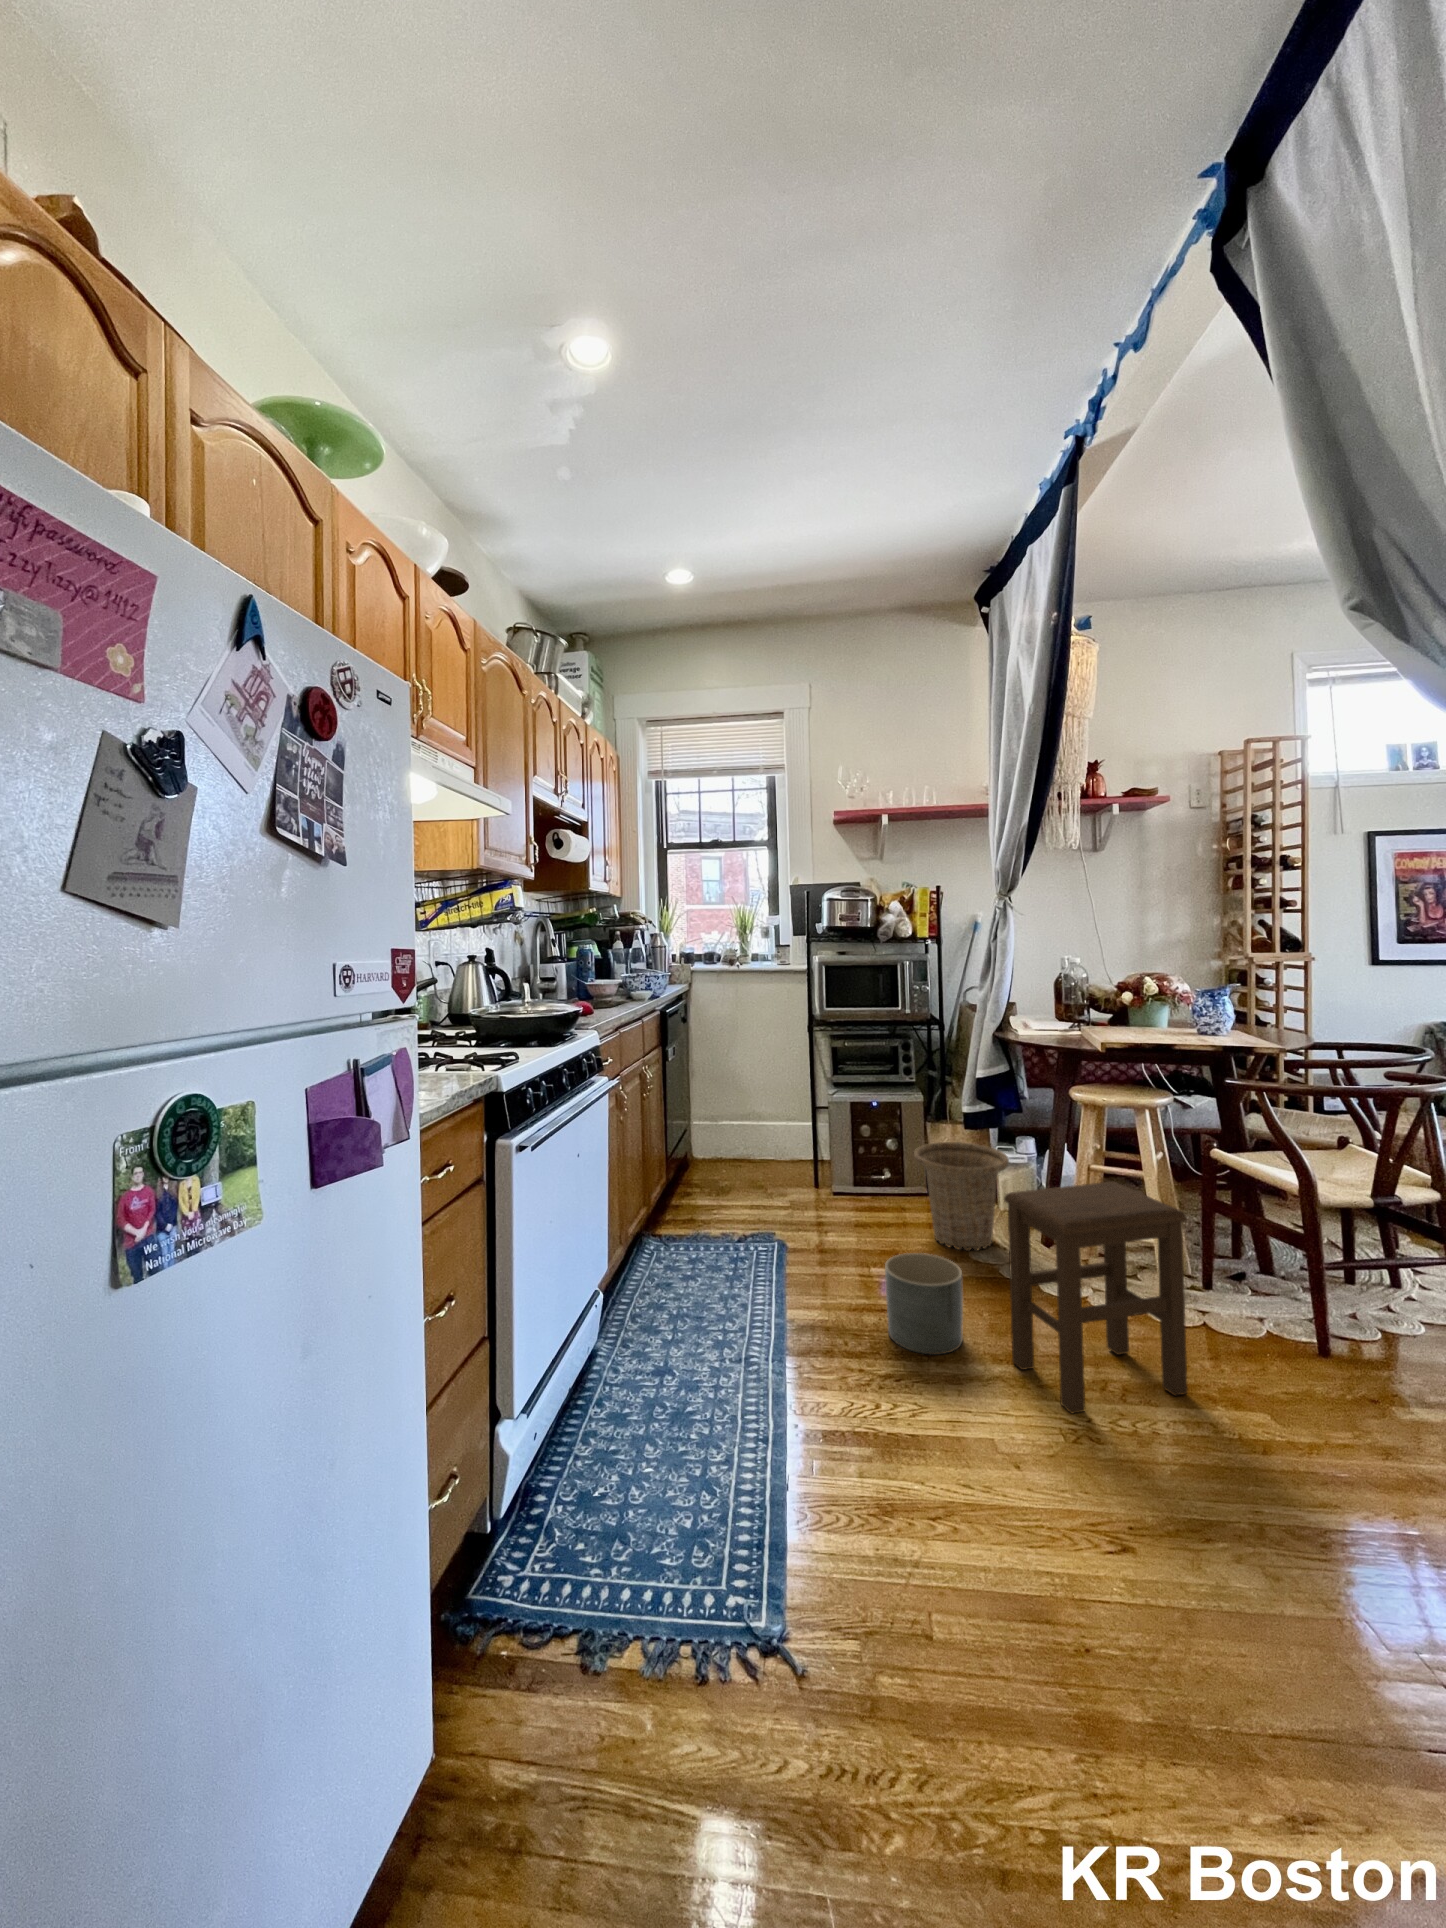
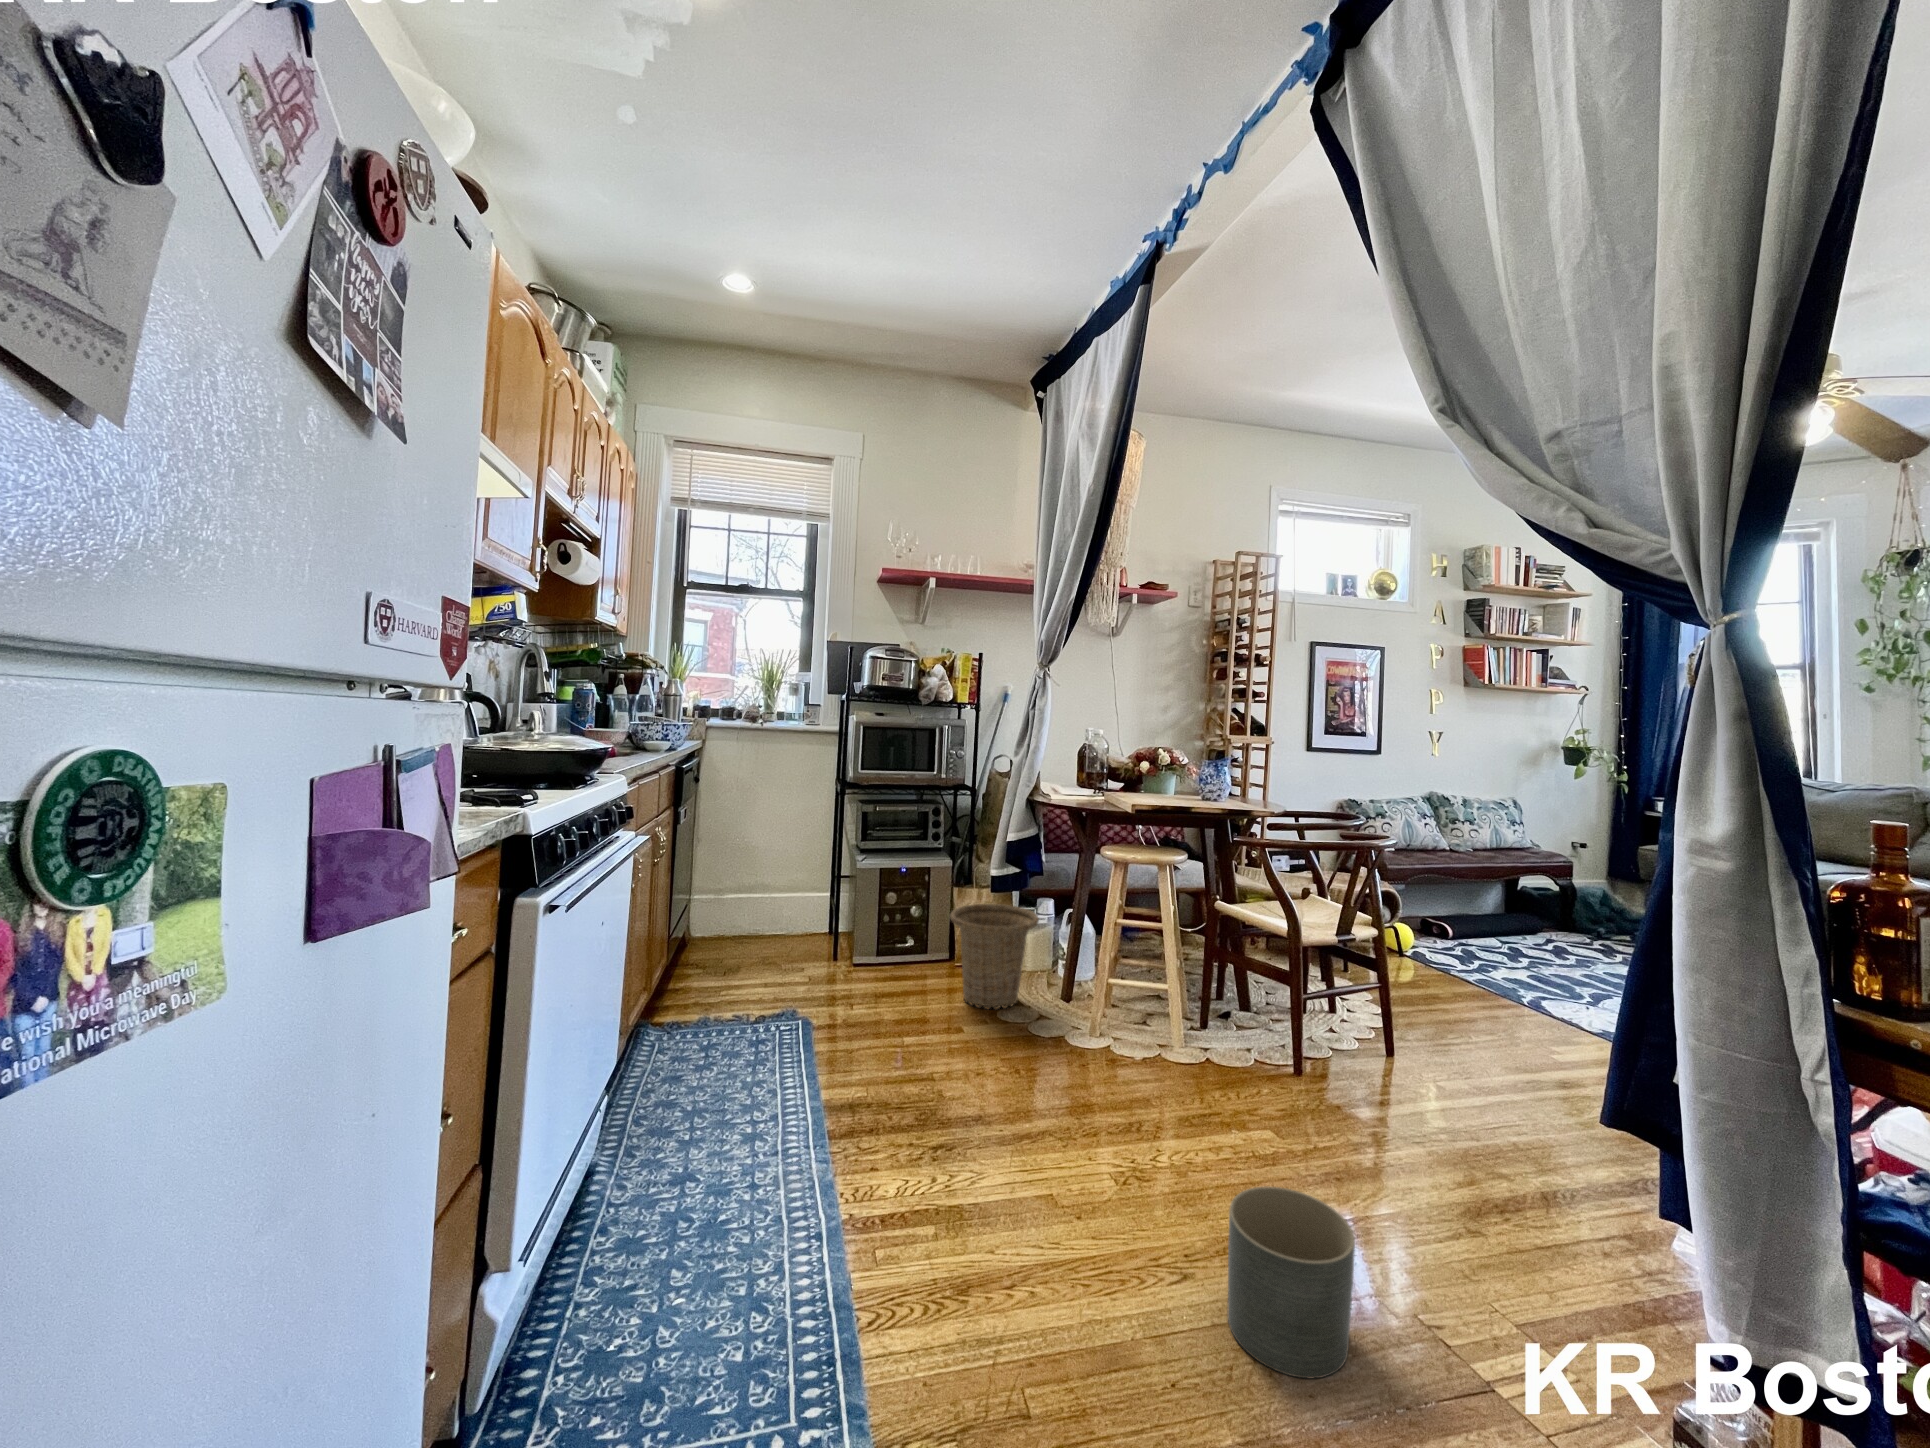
stool: present [1004,1182,1188,1413] -> none [1055,929,1213,1152]
planter: present [885,1253,963,1355] -> present [1228,1187,1355,1378]

